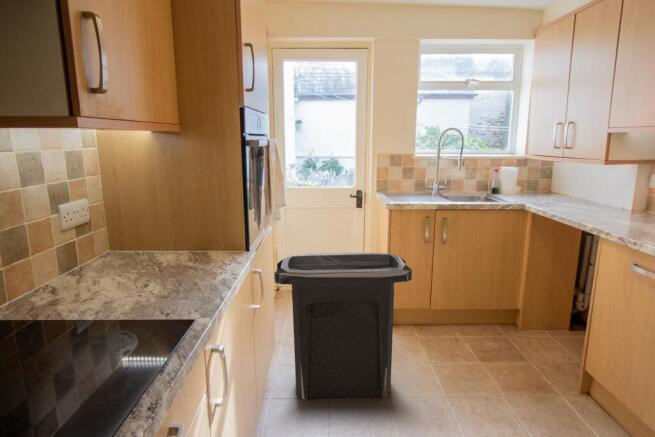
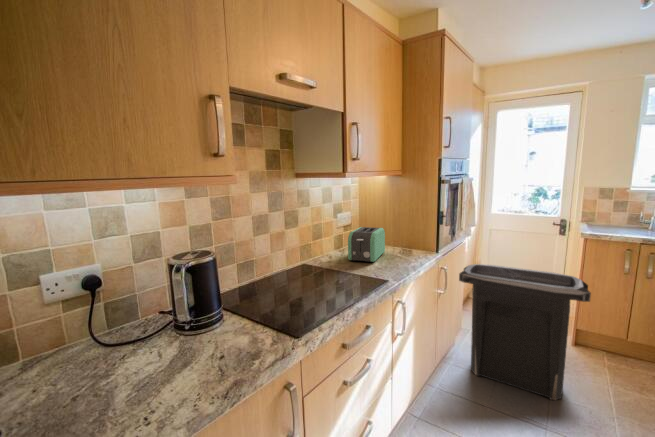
toaster: none [92,222,166,290] -> present [348,227,385,262]

